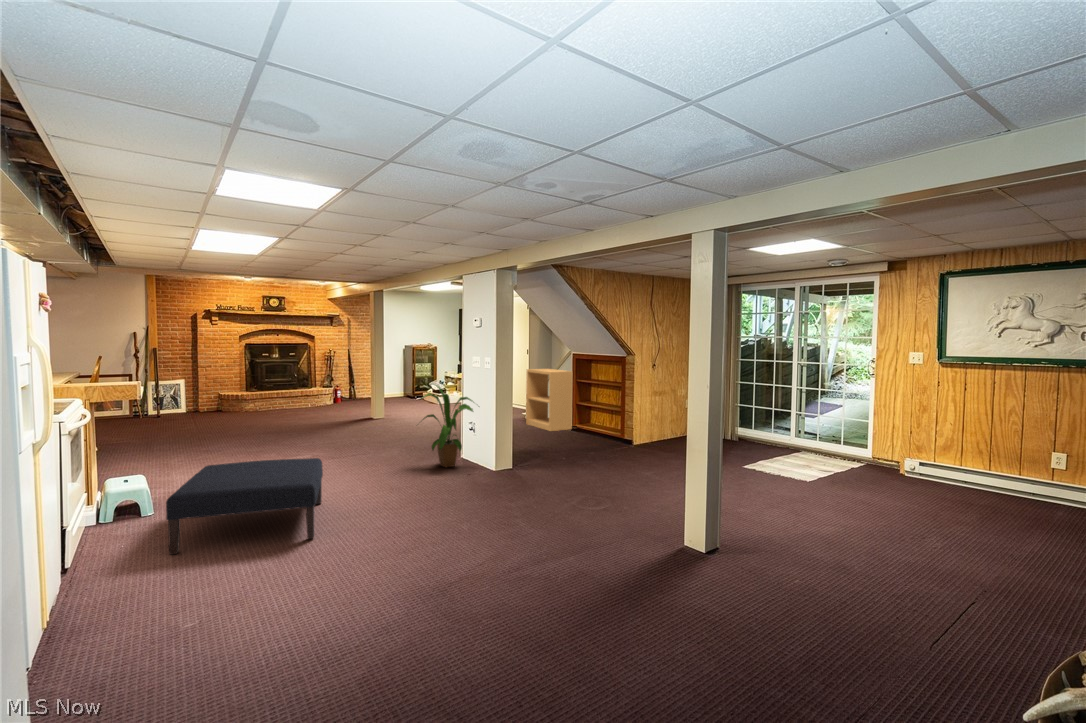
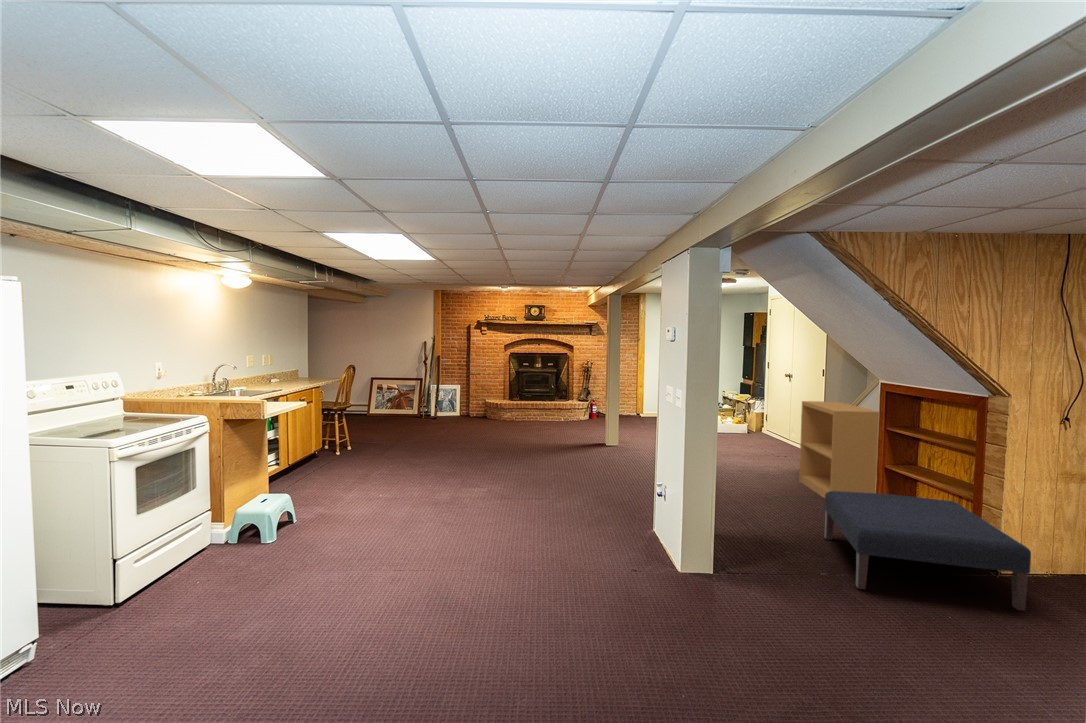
house plant: present [421,385,473,467] -> none [573,424,666,553]
ottoman: present [166,458,323,554] -> present [824,491,1031,611]

